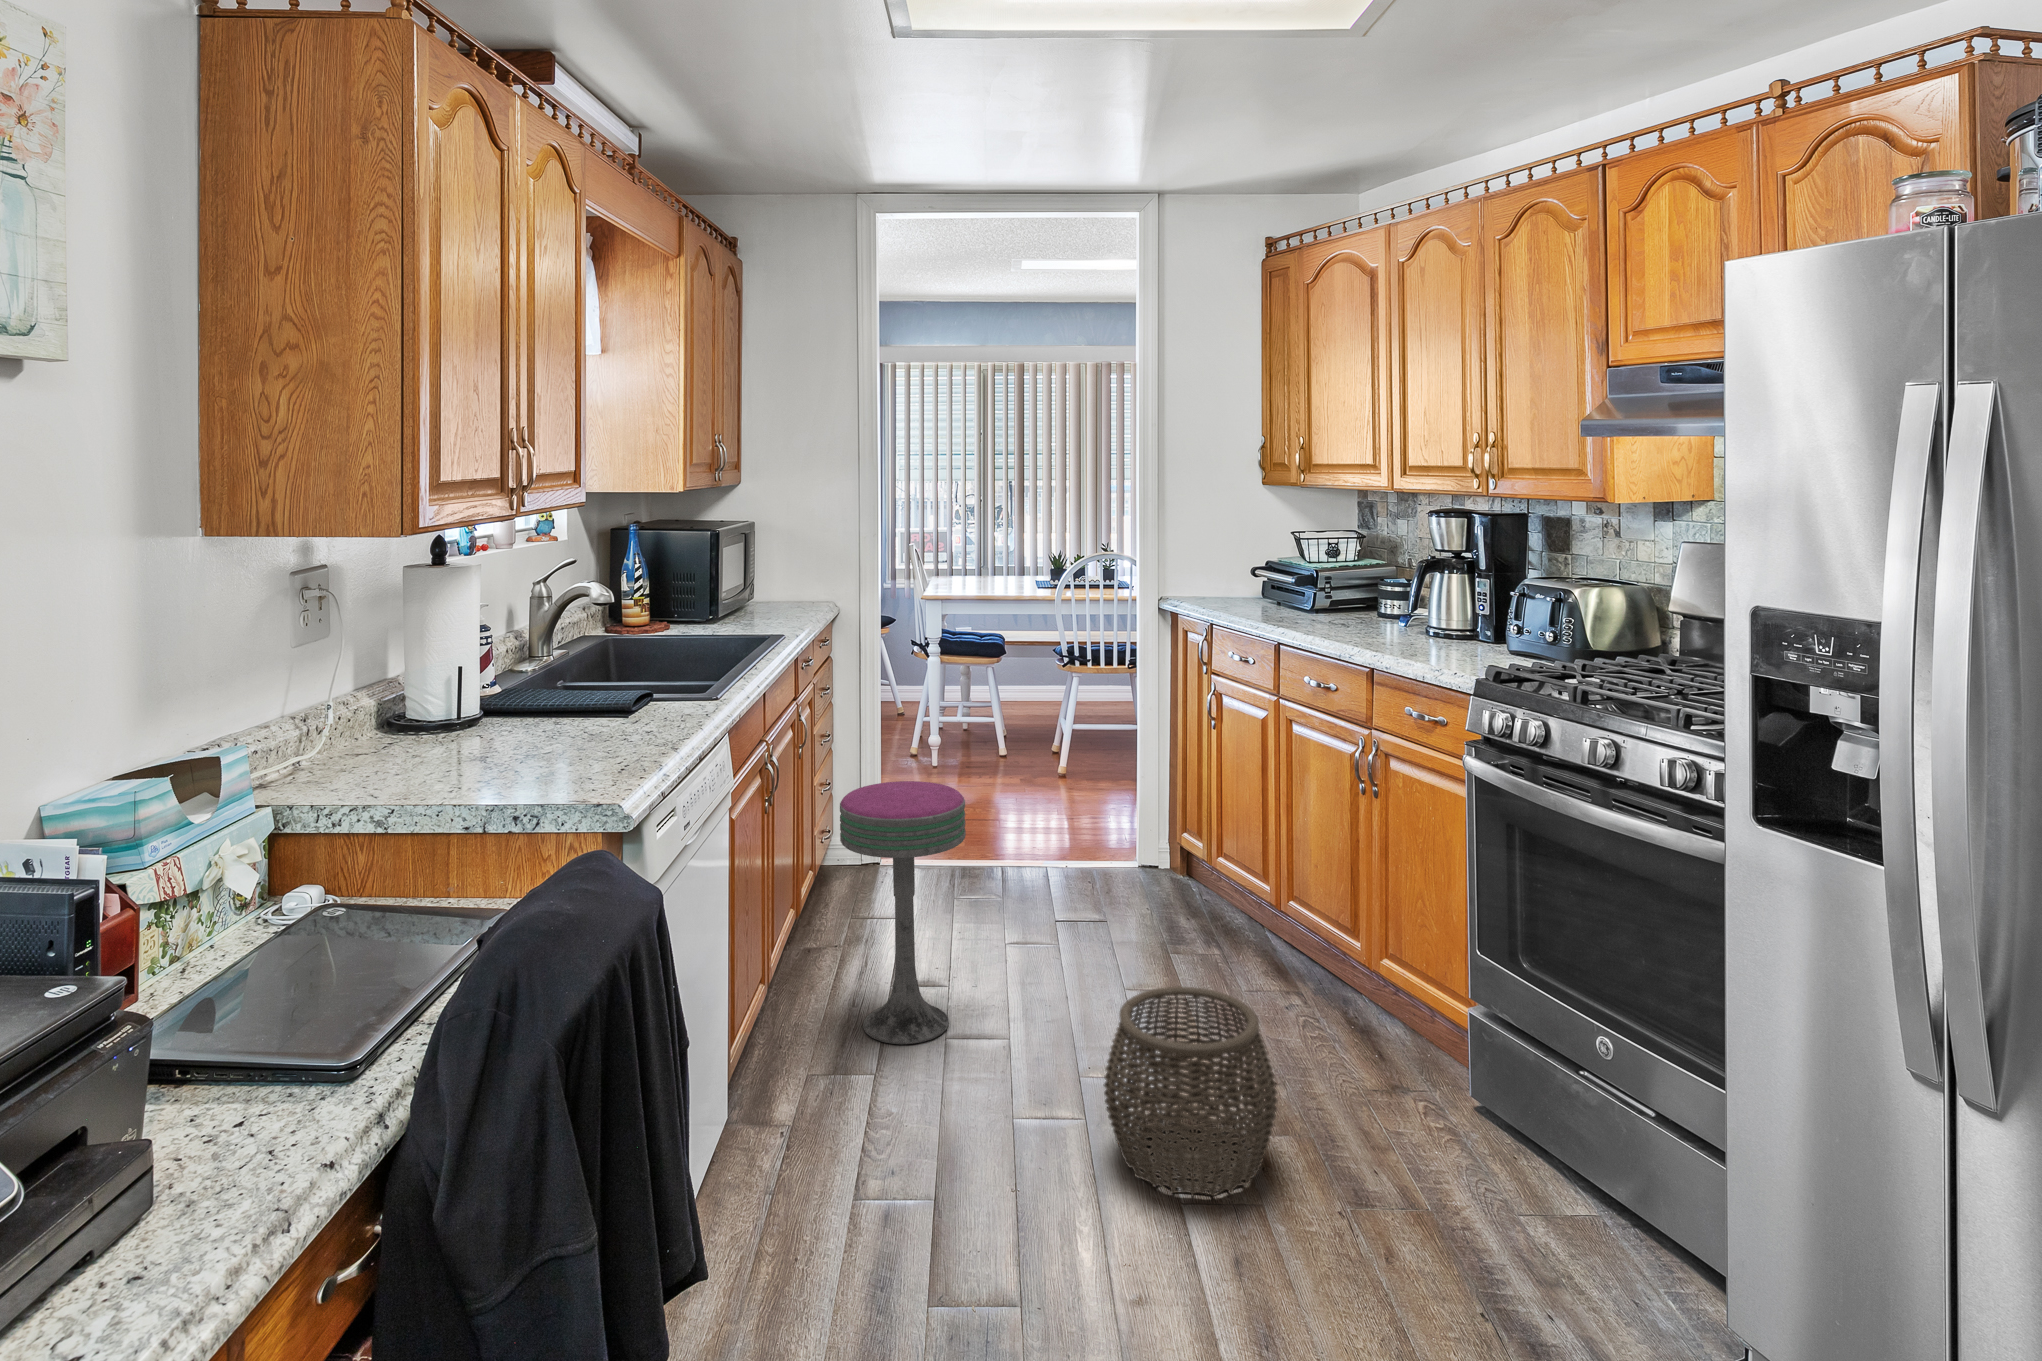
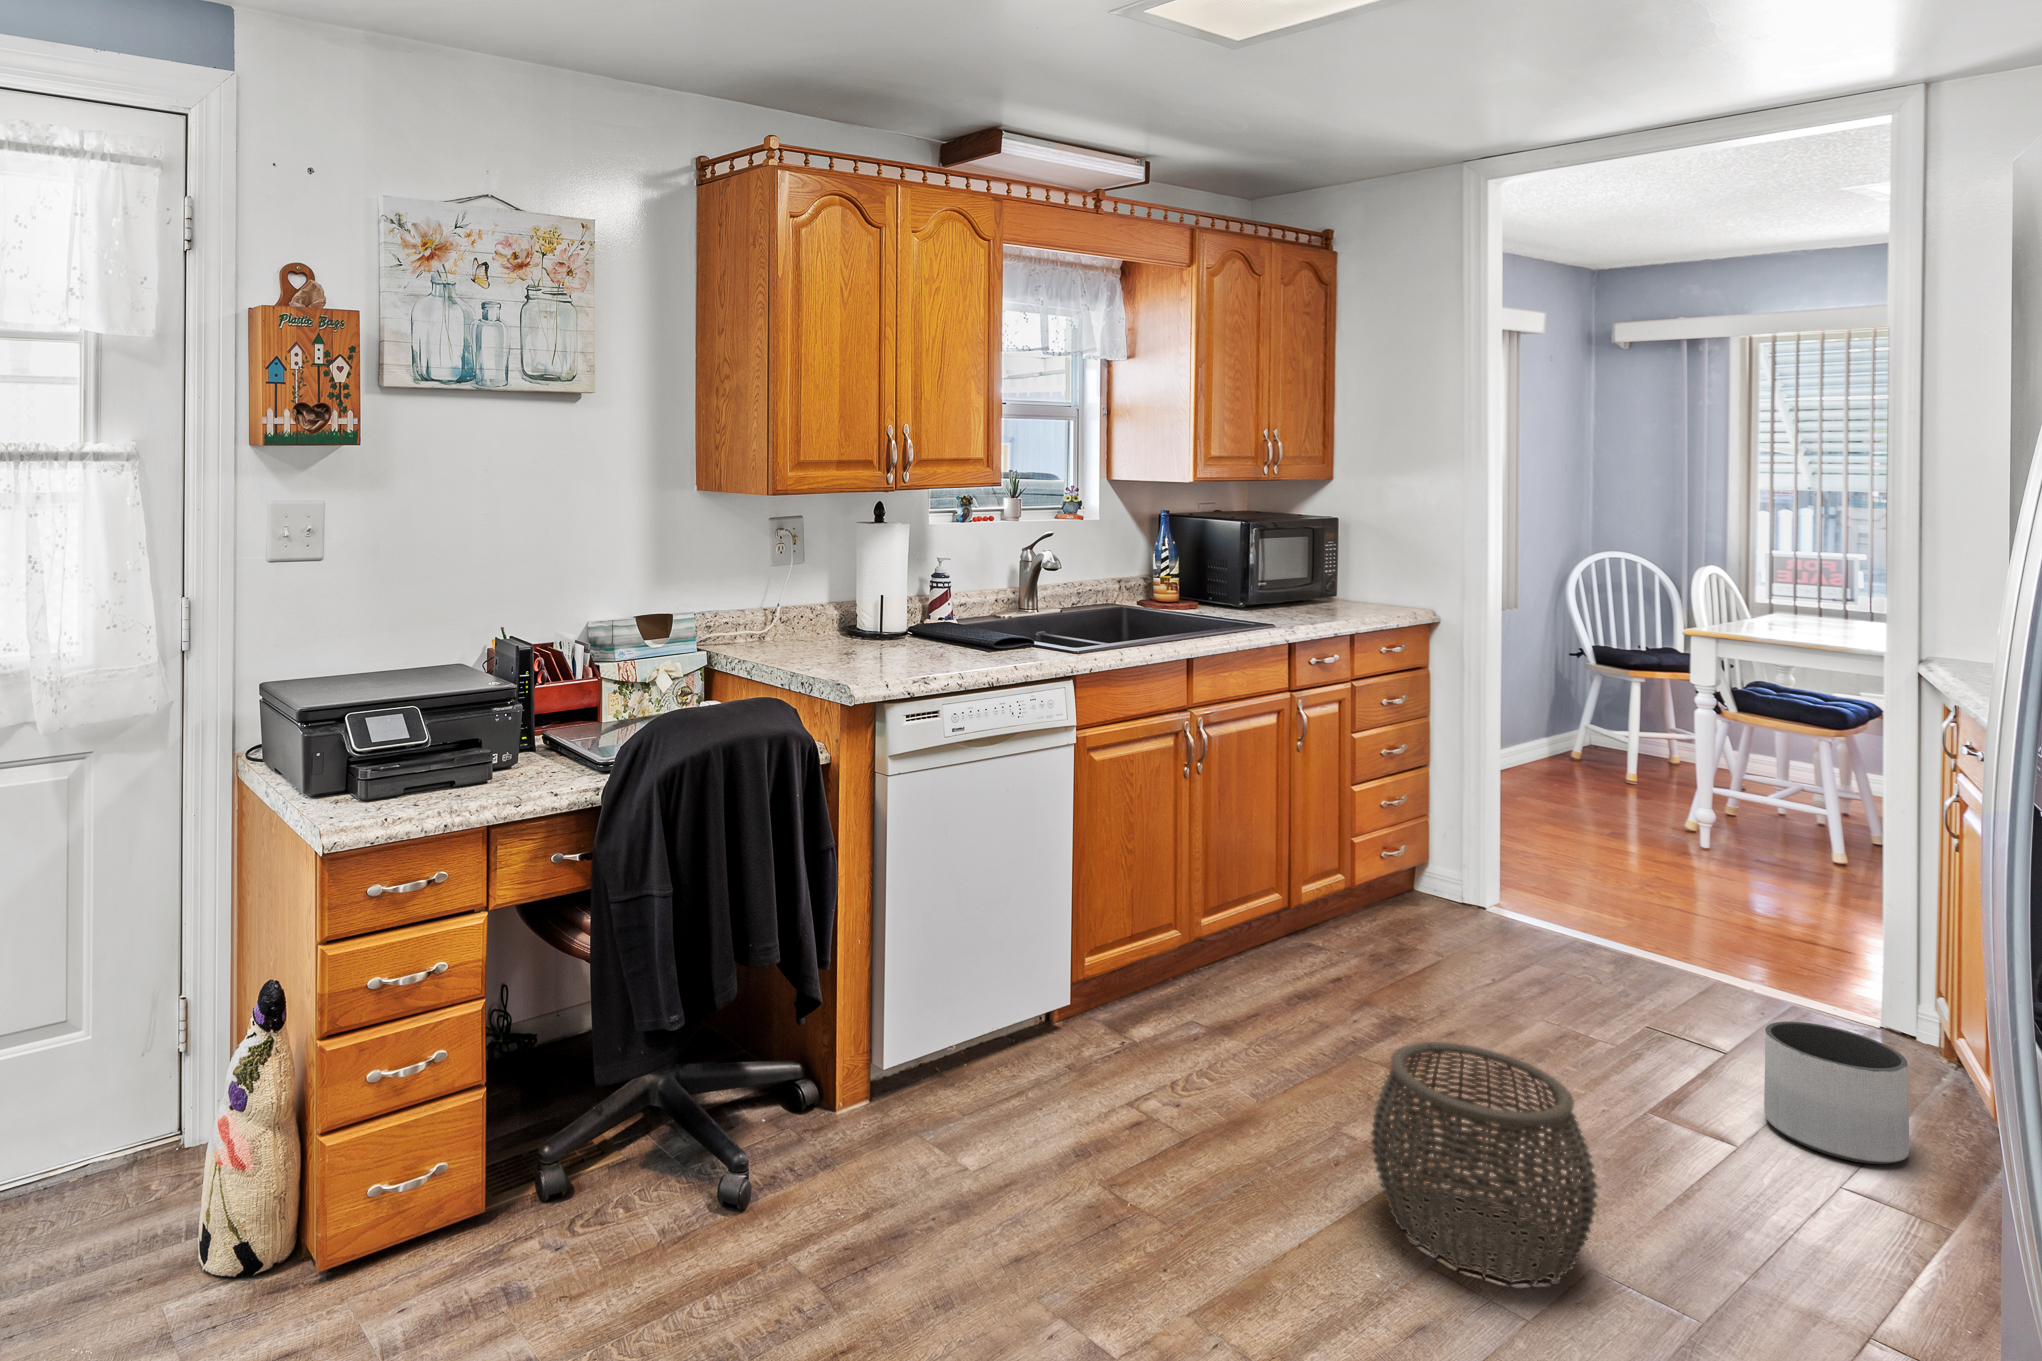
bar stool: present [840,781,966,1044] -> none [1254,779,1397,1043]
planter: none [1182,877,1262,973] -> present [1764,1022,1910,1164]

